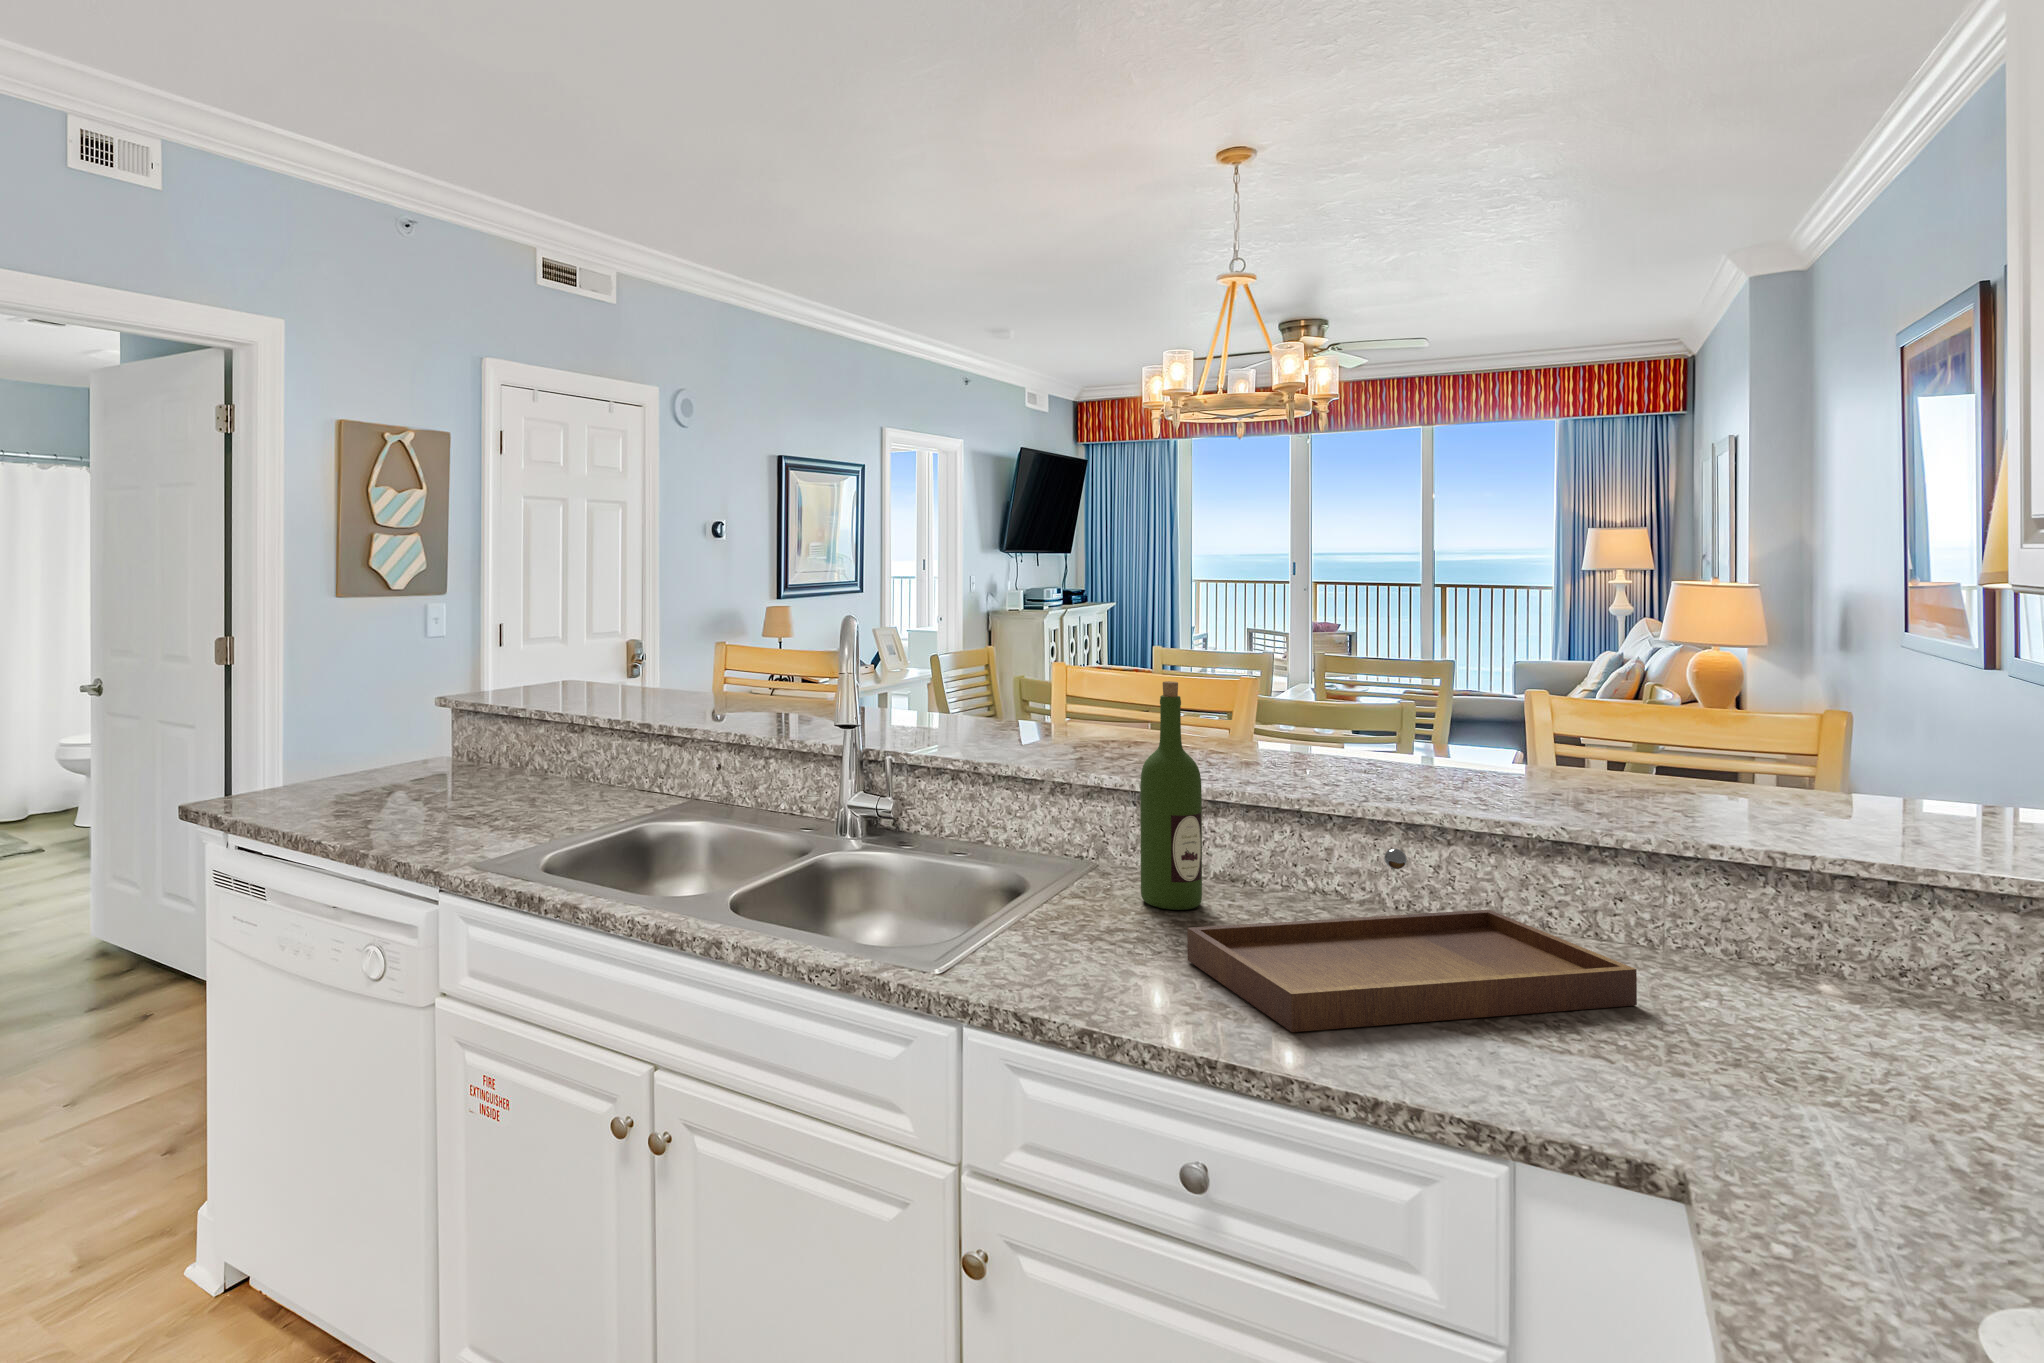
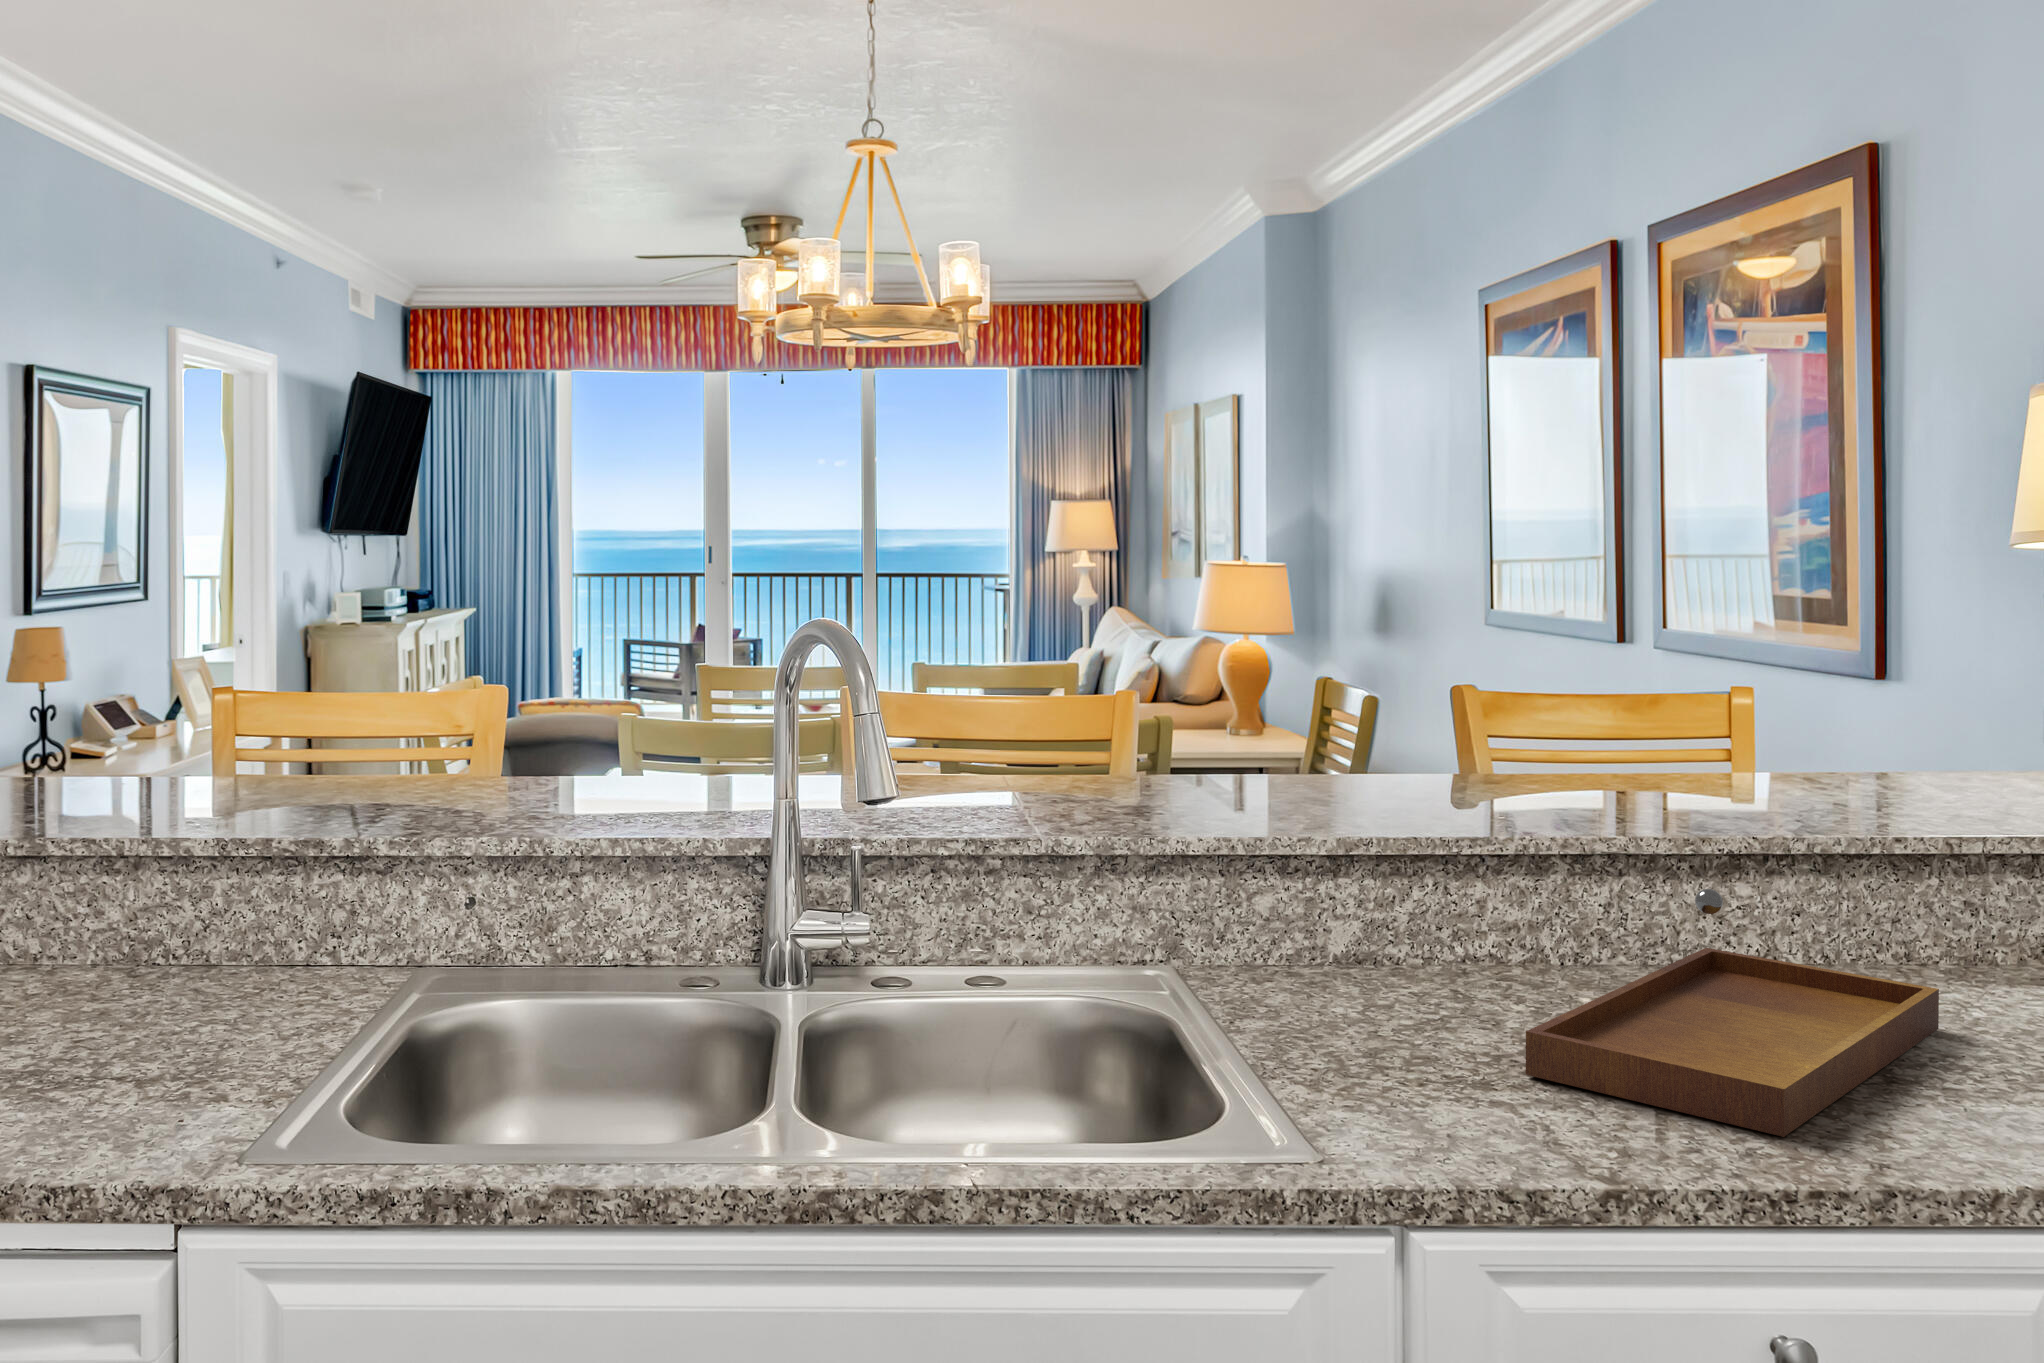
wine bottle: present [1140,681,1202,910] -> none [1313,700,1397,1013]

